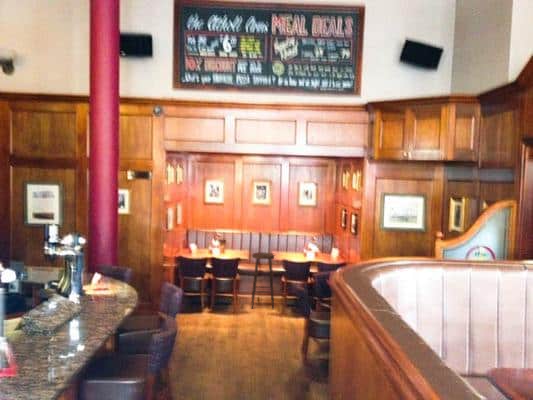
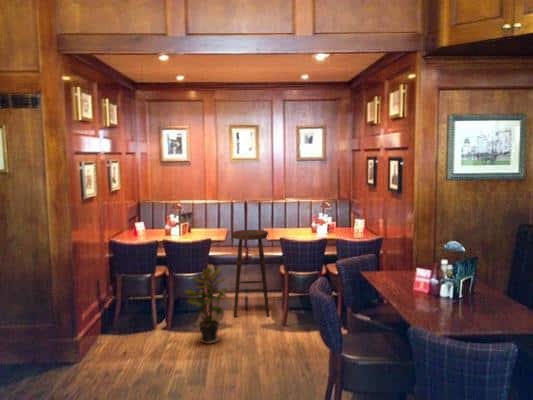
potted plant: none [224,273,250,321] -> present [185,265,227,344]

